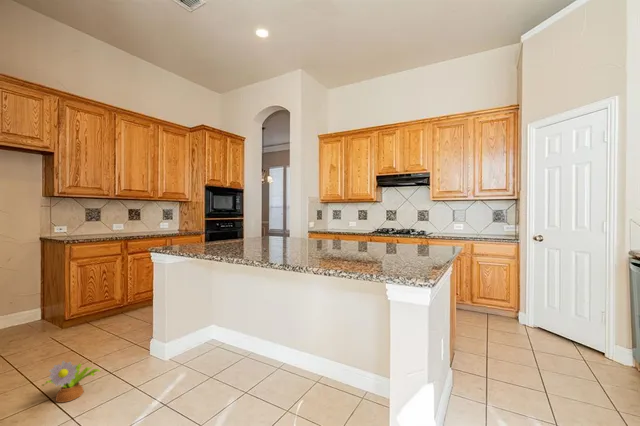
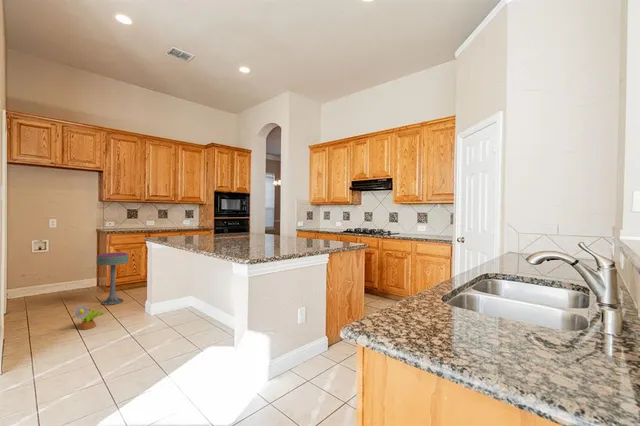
bar stool: none [59,270,109,350] -> present [97,253,129,305]

